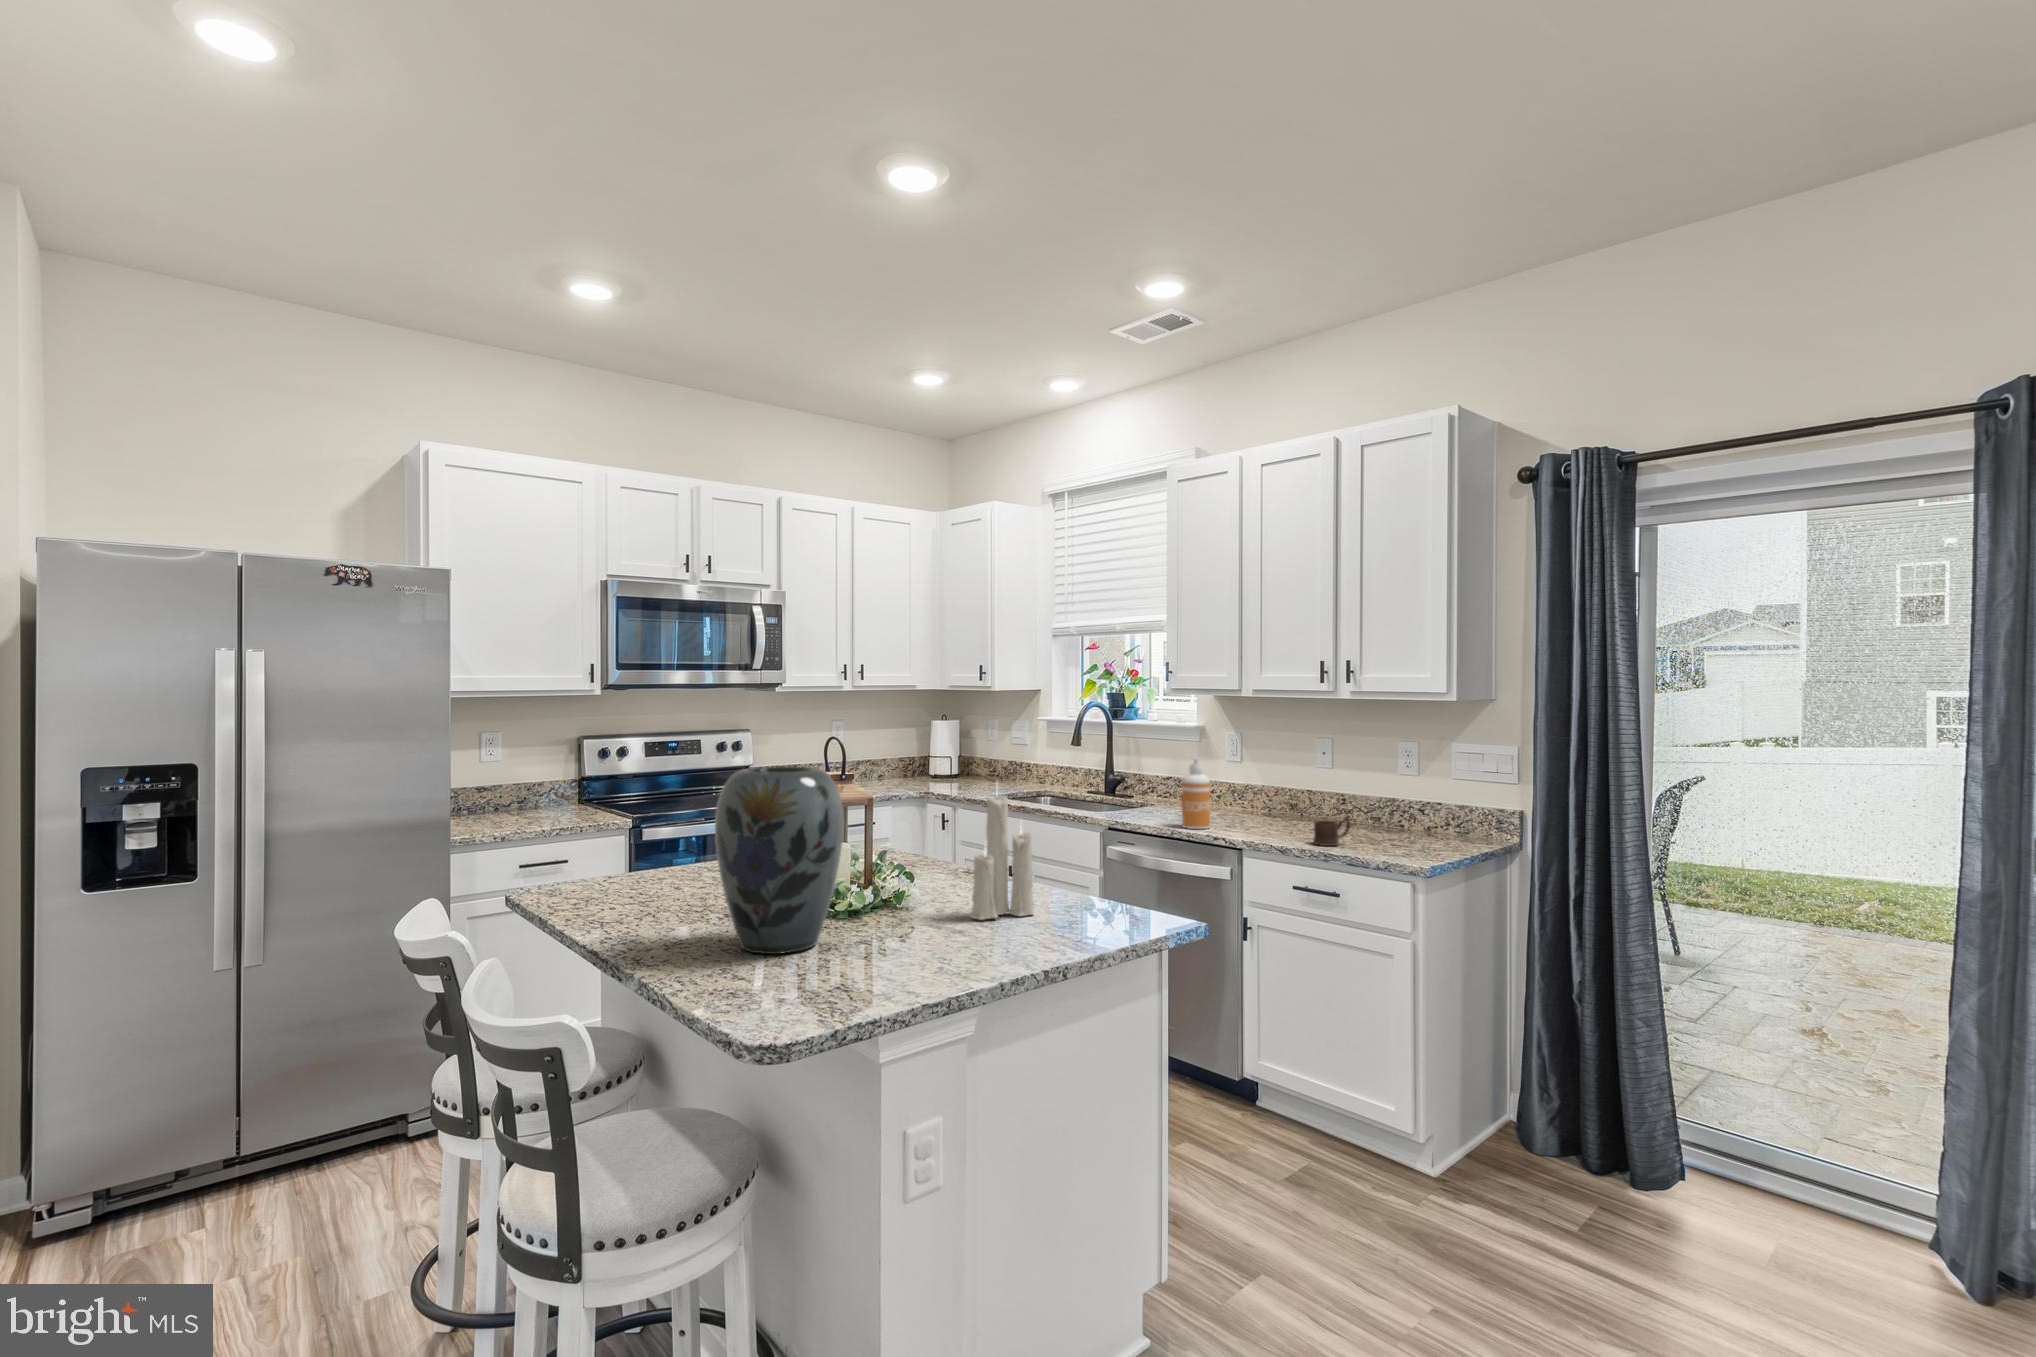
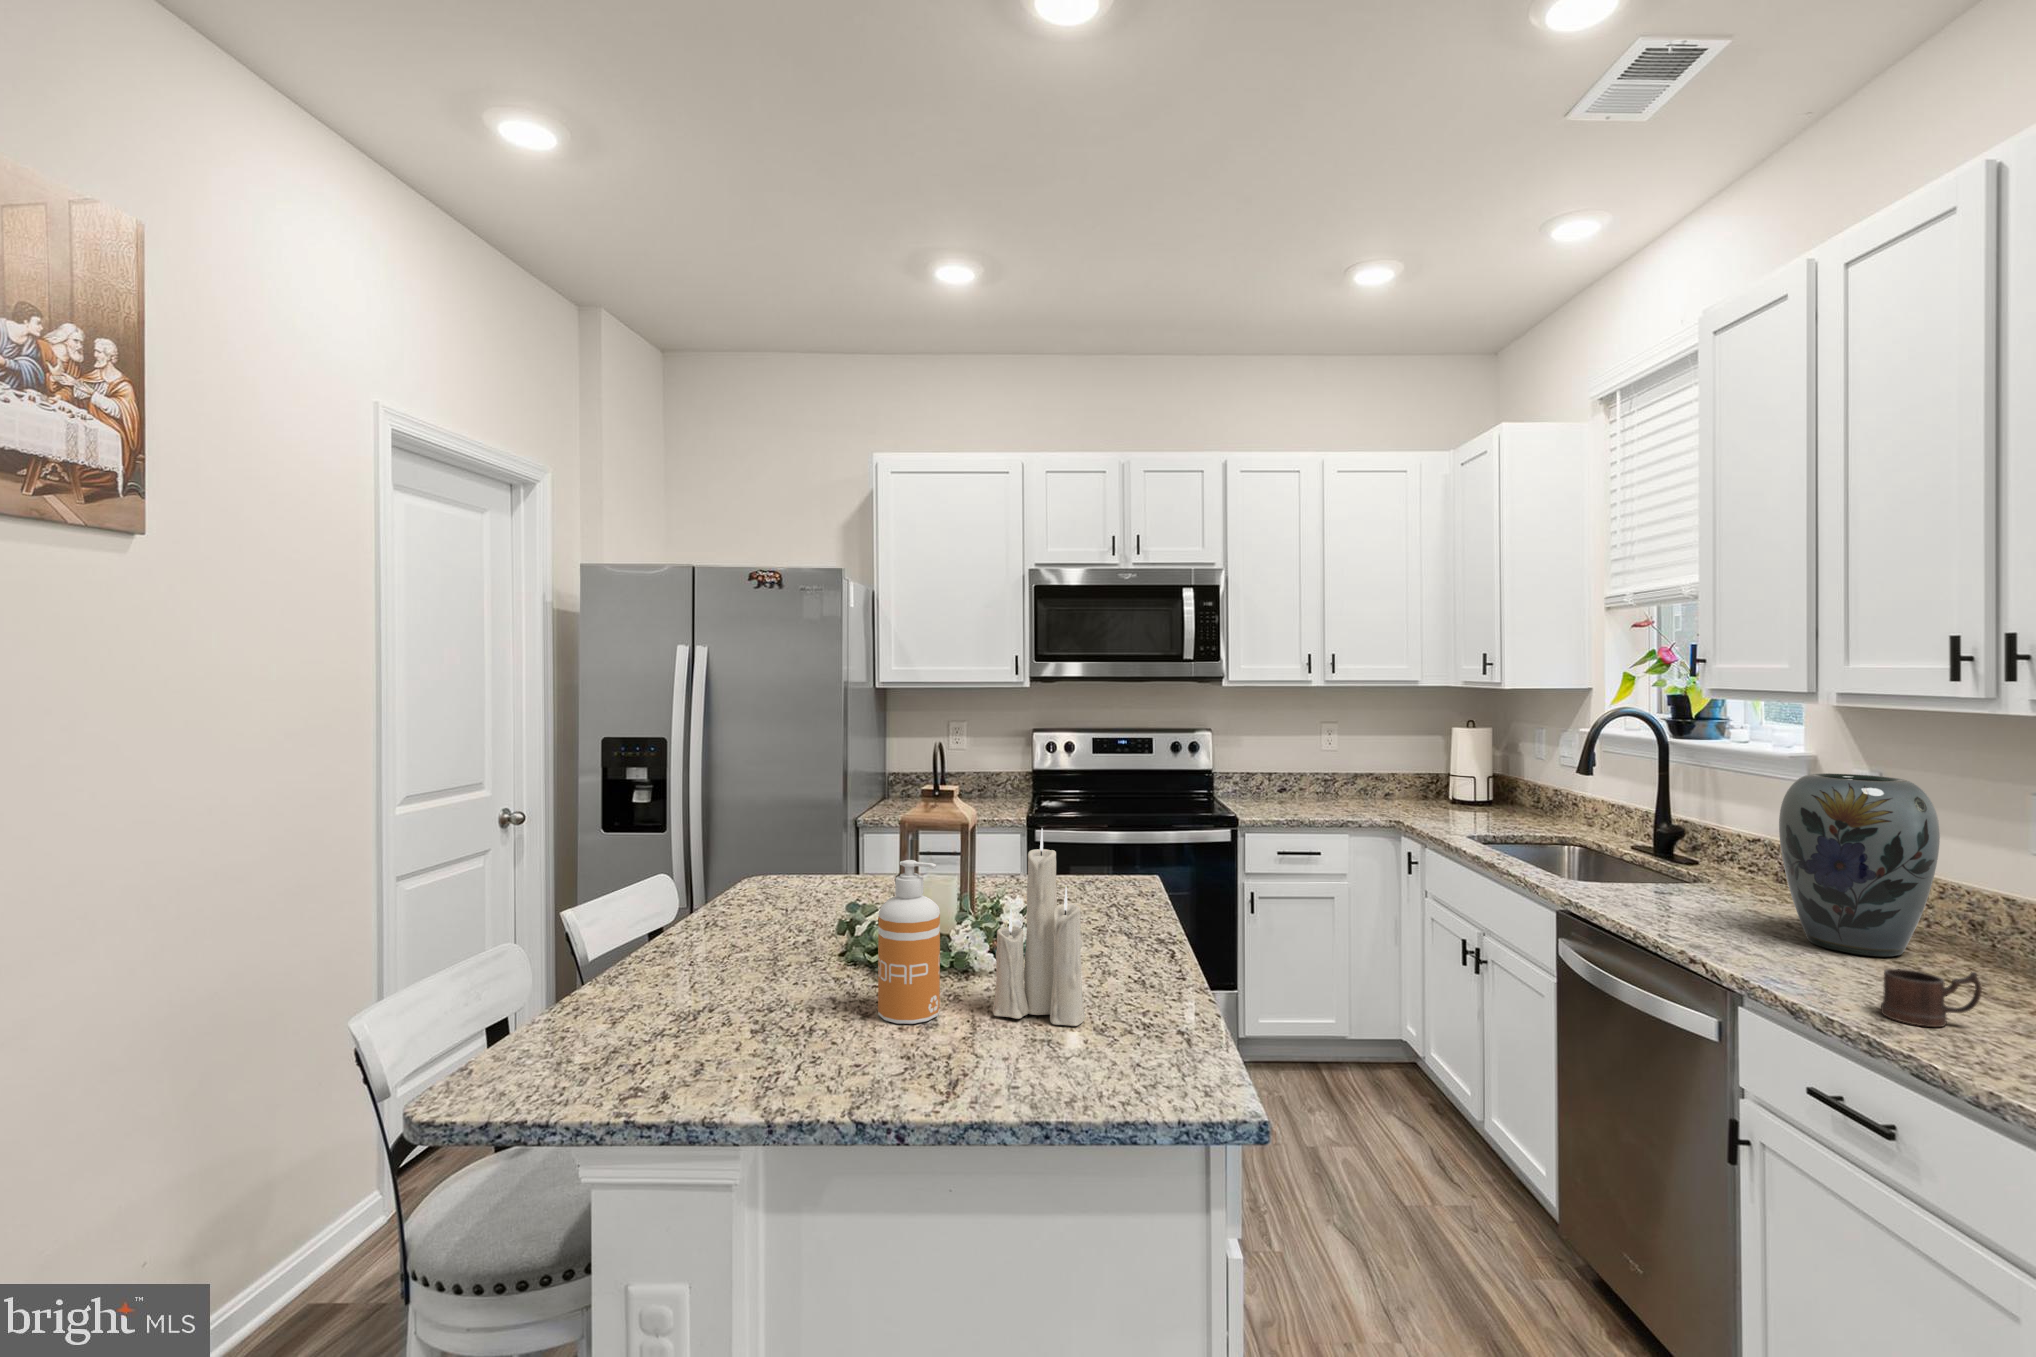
soap dispenser: present [1182,758,1210,829] -> present [878,860,940,1024]
vase: present [715,766,844,954] -> present [1779,773,1940,957]

